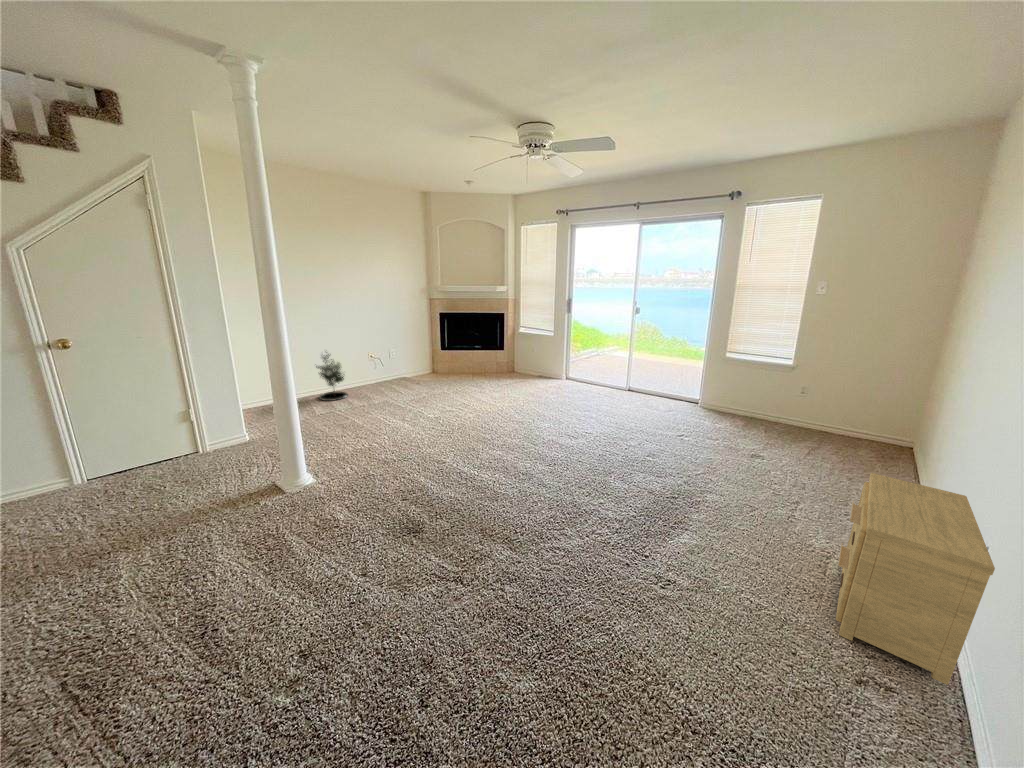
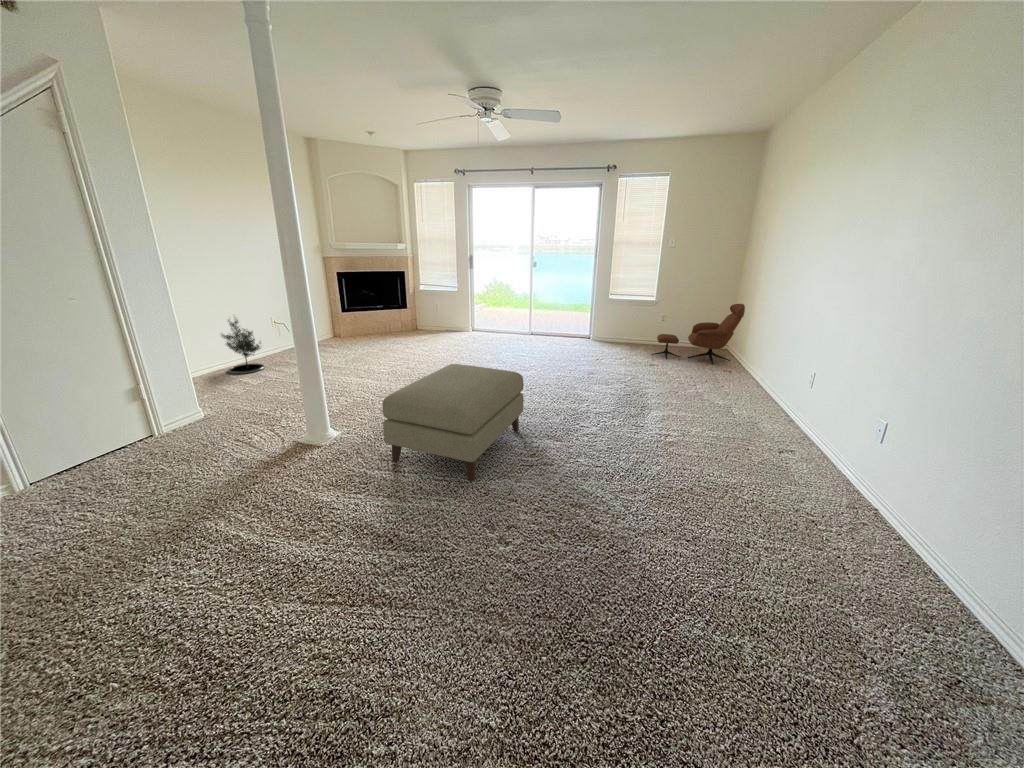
lounge chair: none [765,387,935,476] -> present [651,304,745,364]
ottoman: none [296,429,479,586] -> present [383,364,524,481]
side table: present [836,473,995,685] -> none [734,346,820,437]

